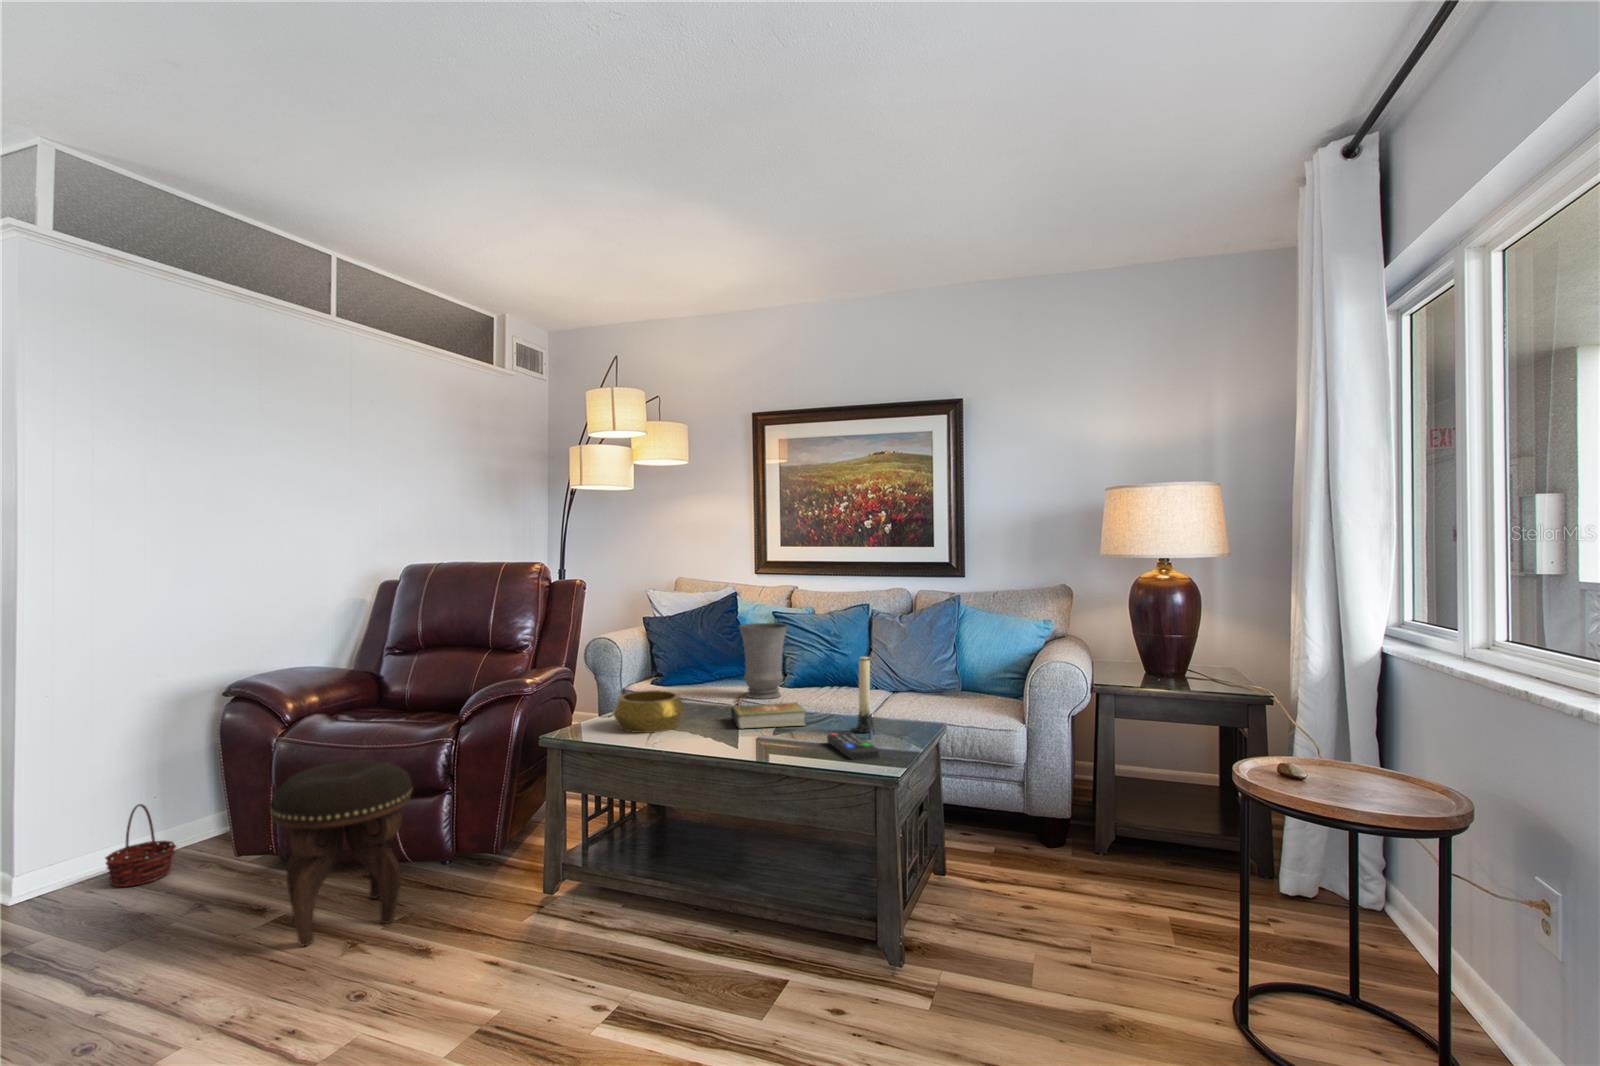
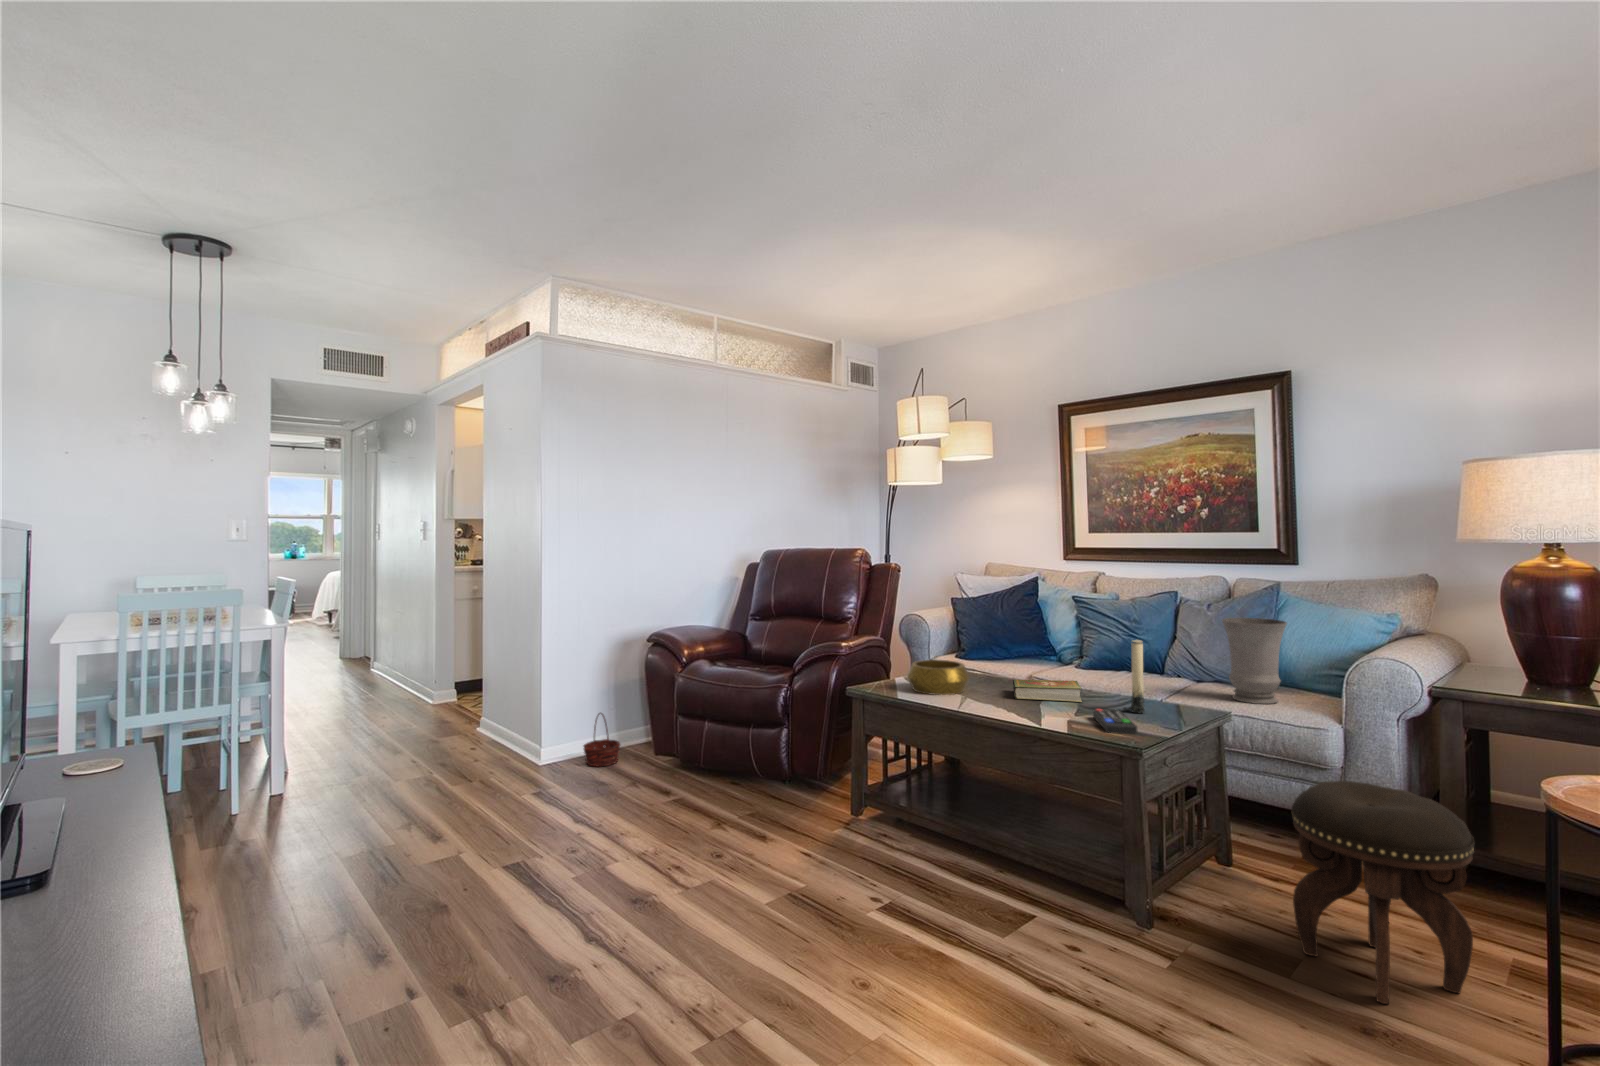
vase: present [739,623,788,699] -> present [1222,618,1287,704]
footstool: present [270,760,412,946] -> present [1292,781,1474,1004]

